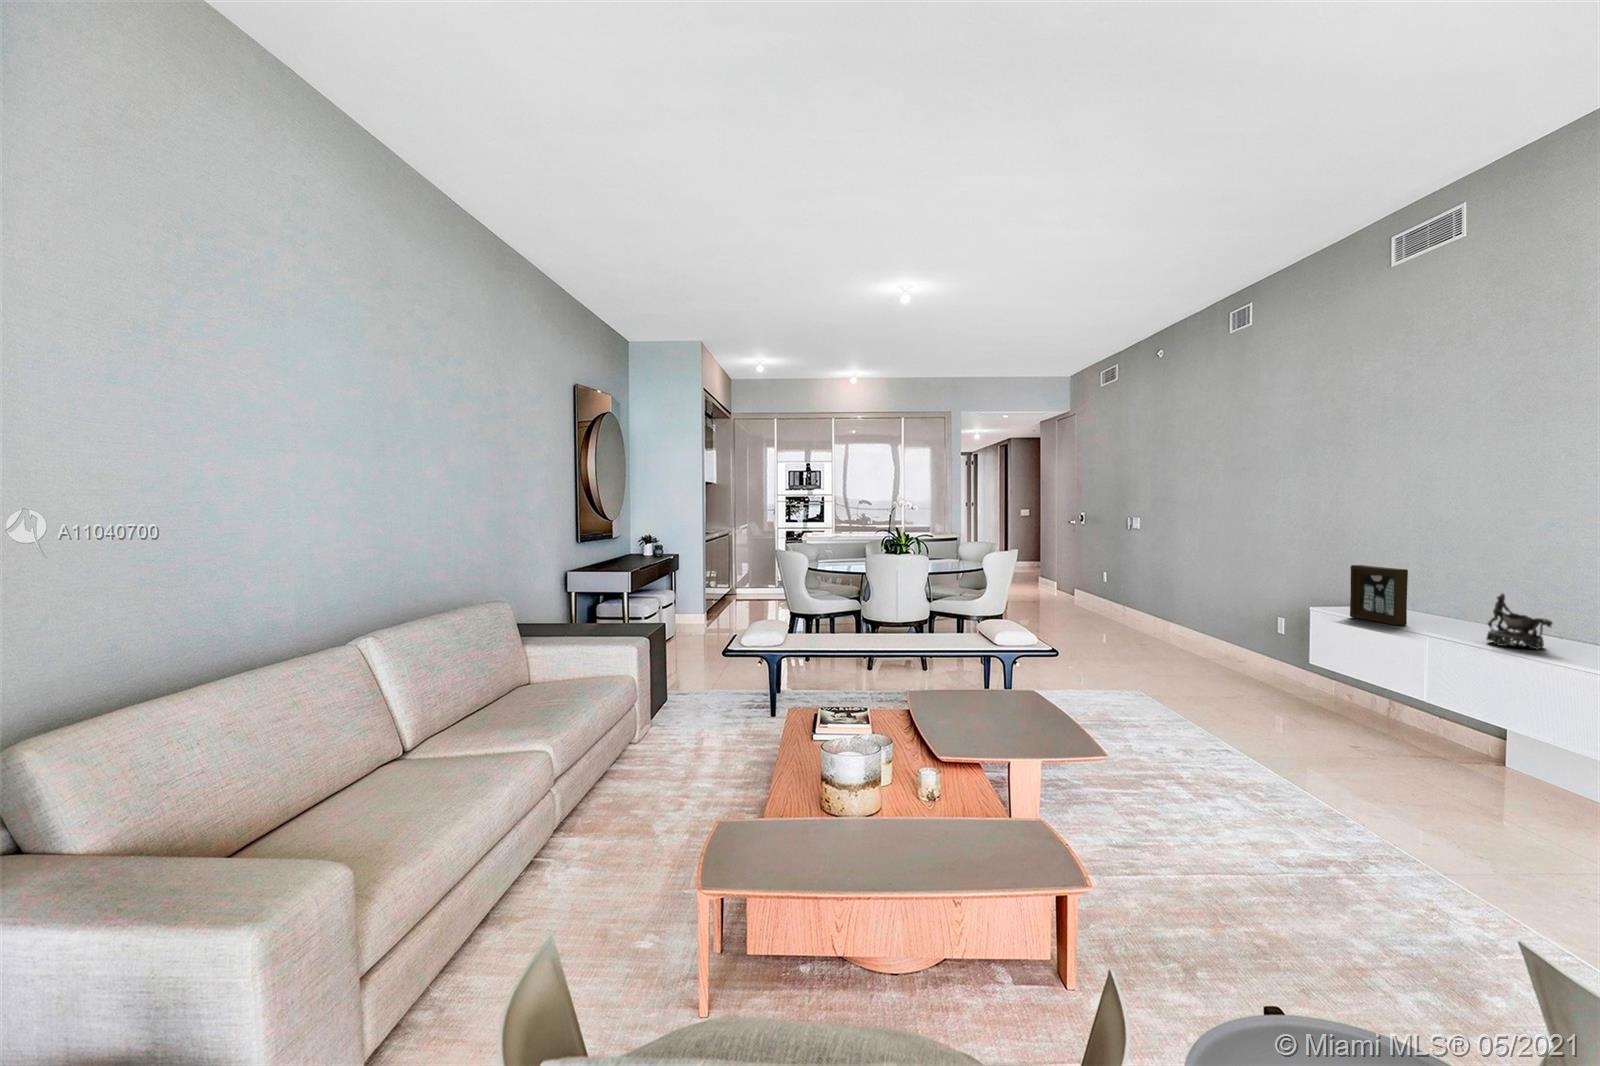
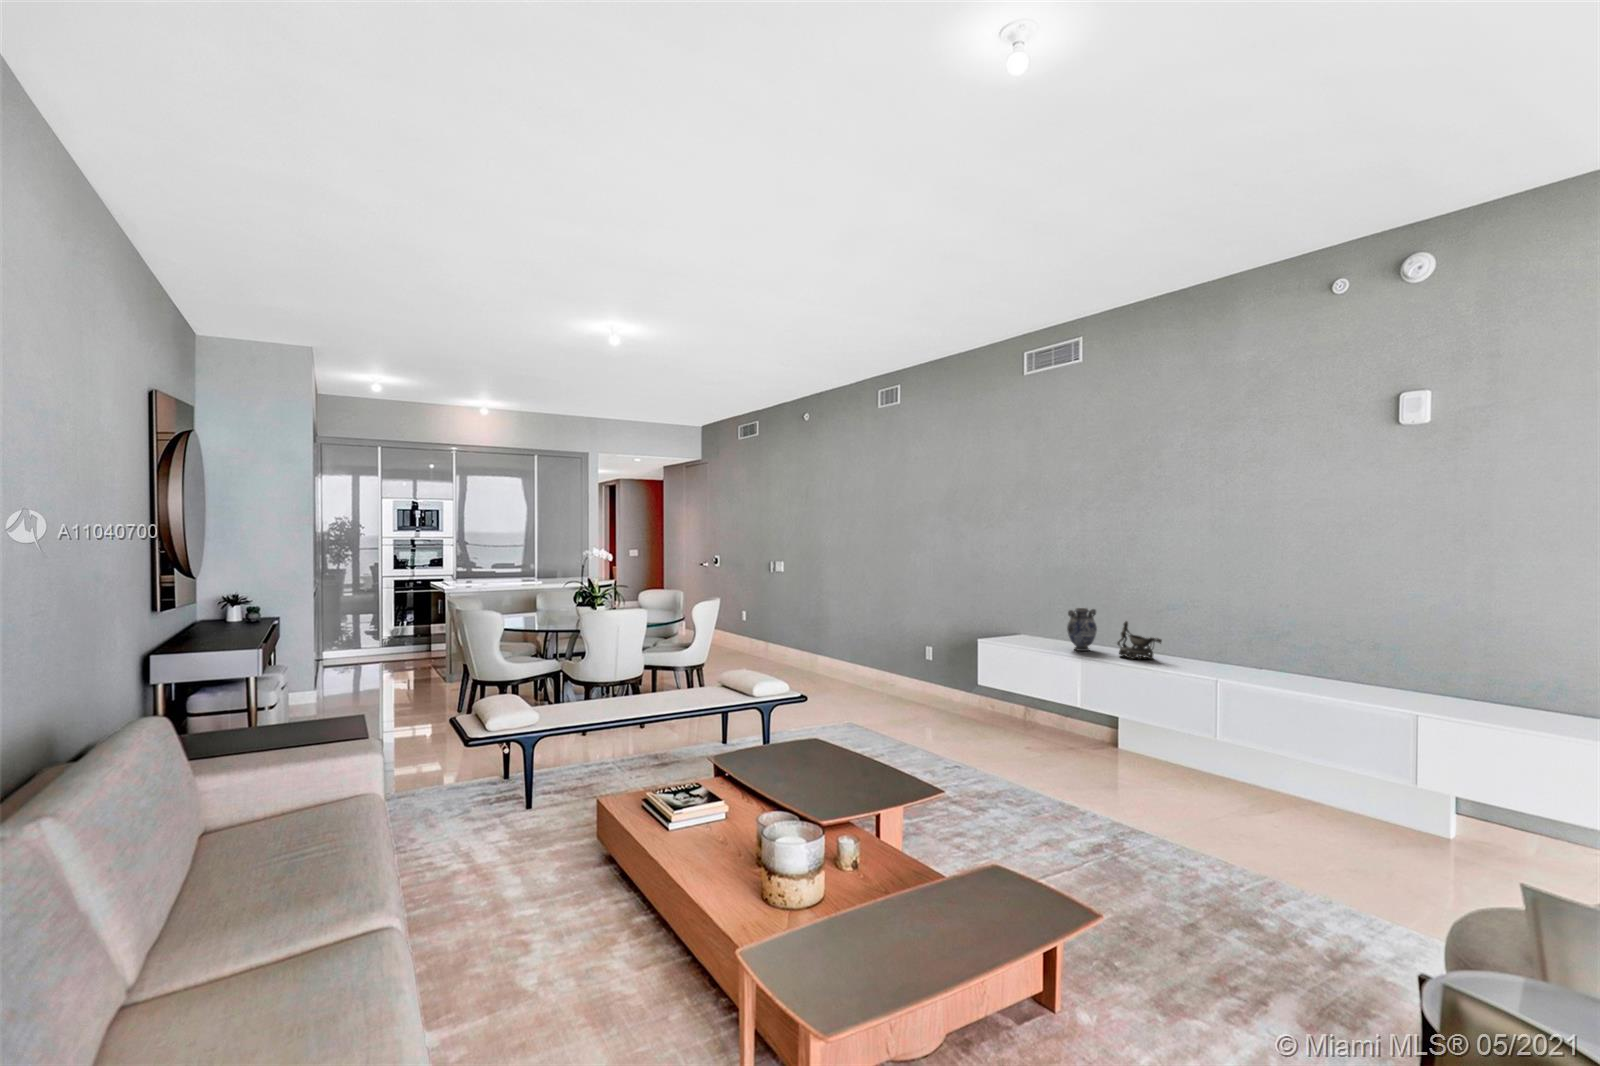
picture frame: present [1350,565,1408,625] -> none [1013,602,1055,648]
decorative vase: none [1417,575,1471,633] -> present [1067,608,1097,651]

